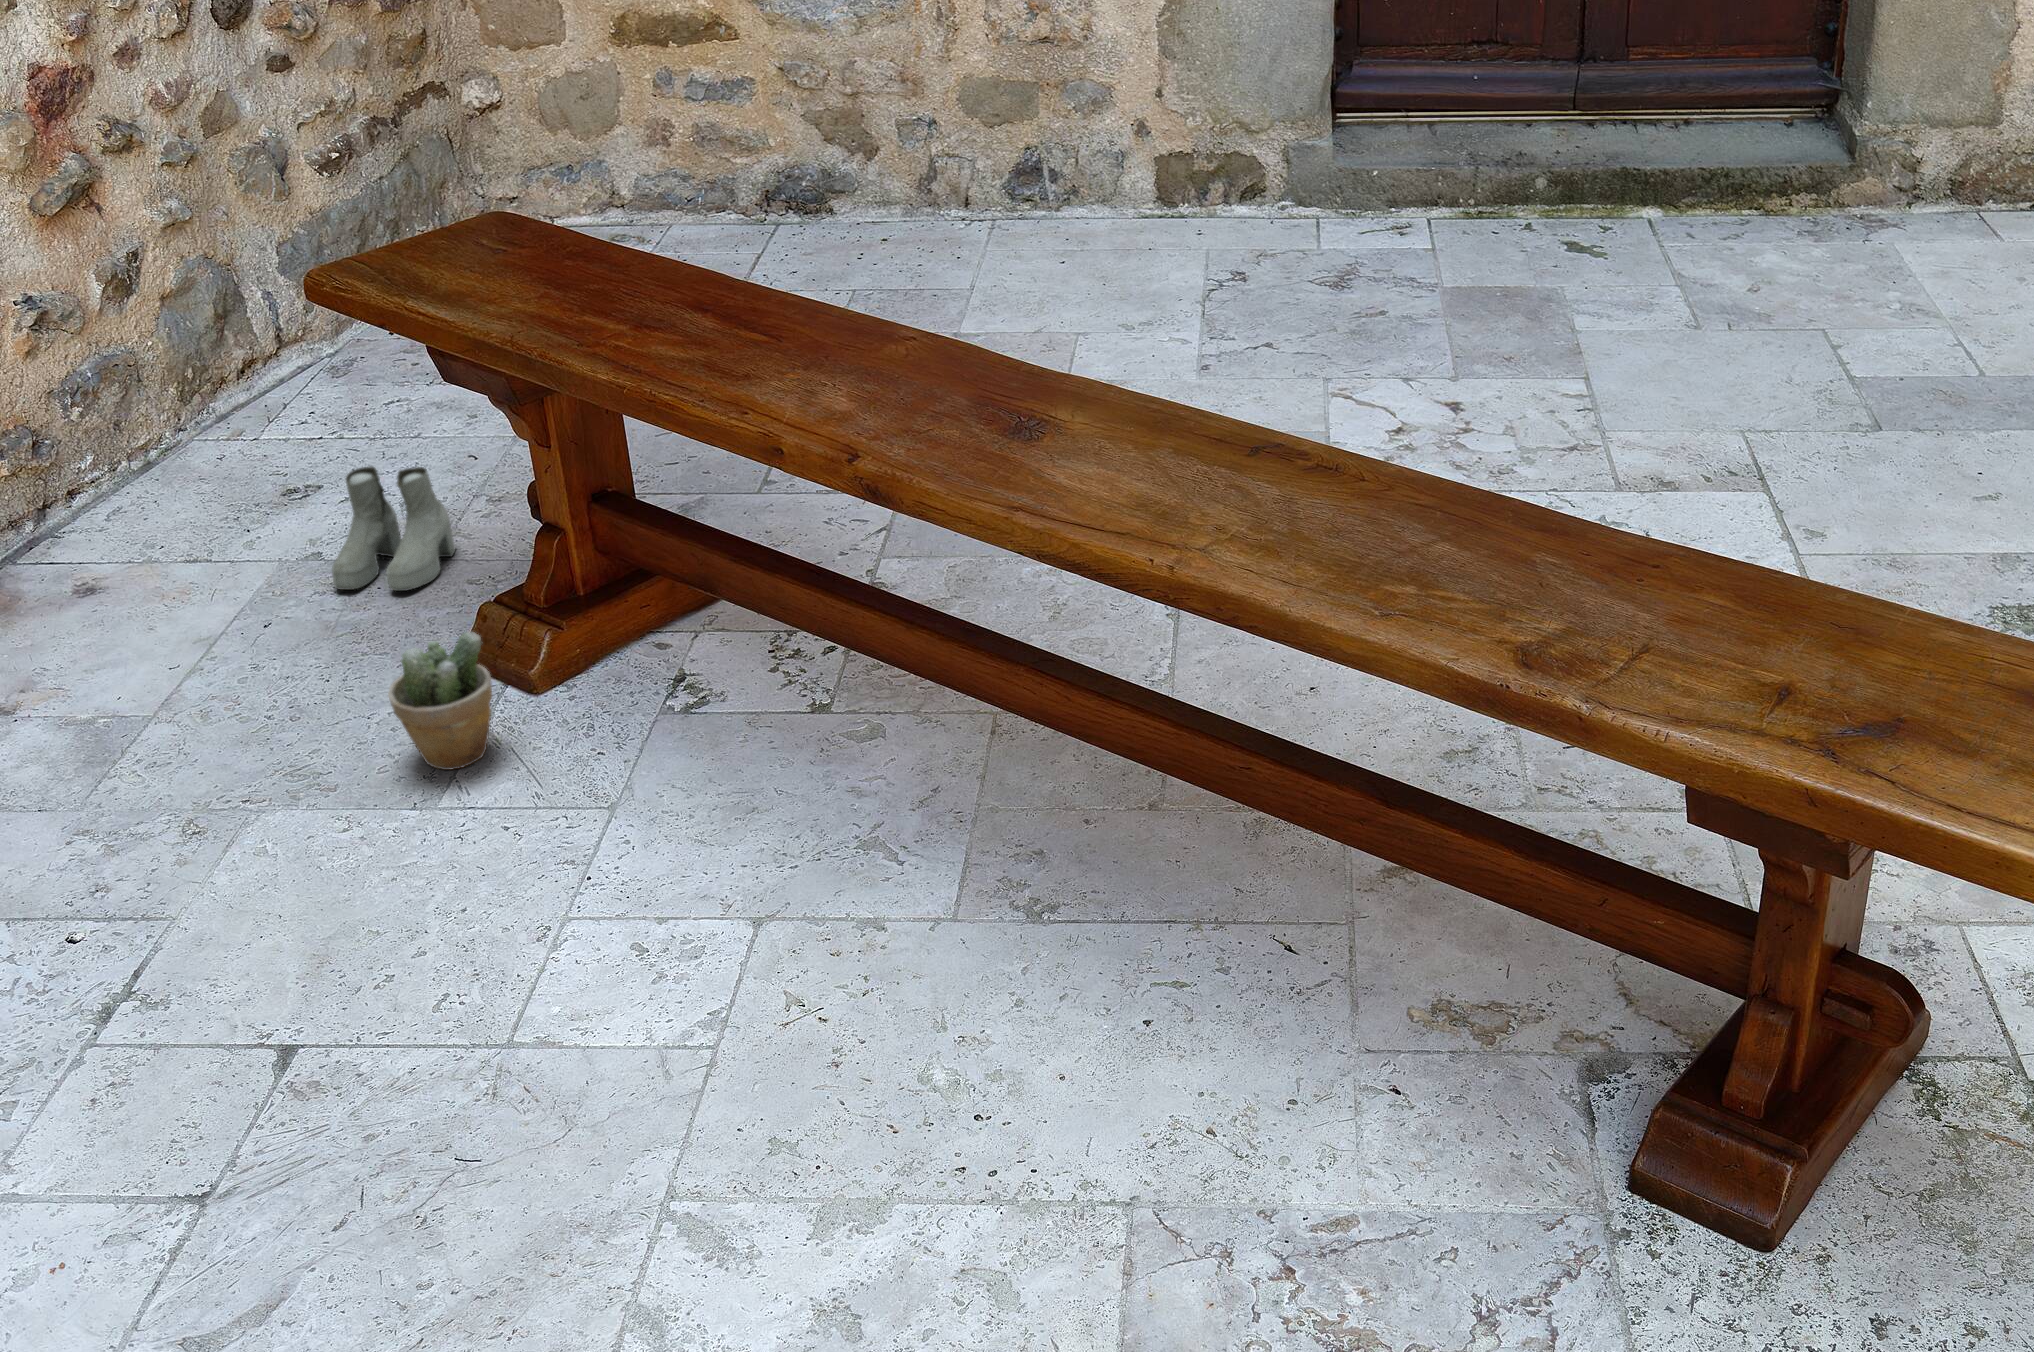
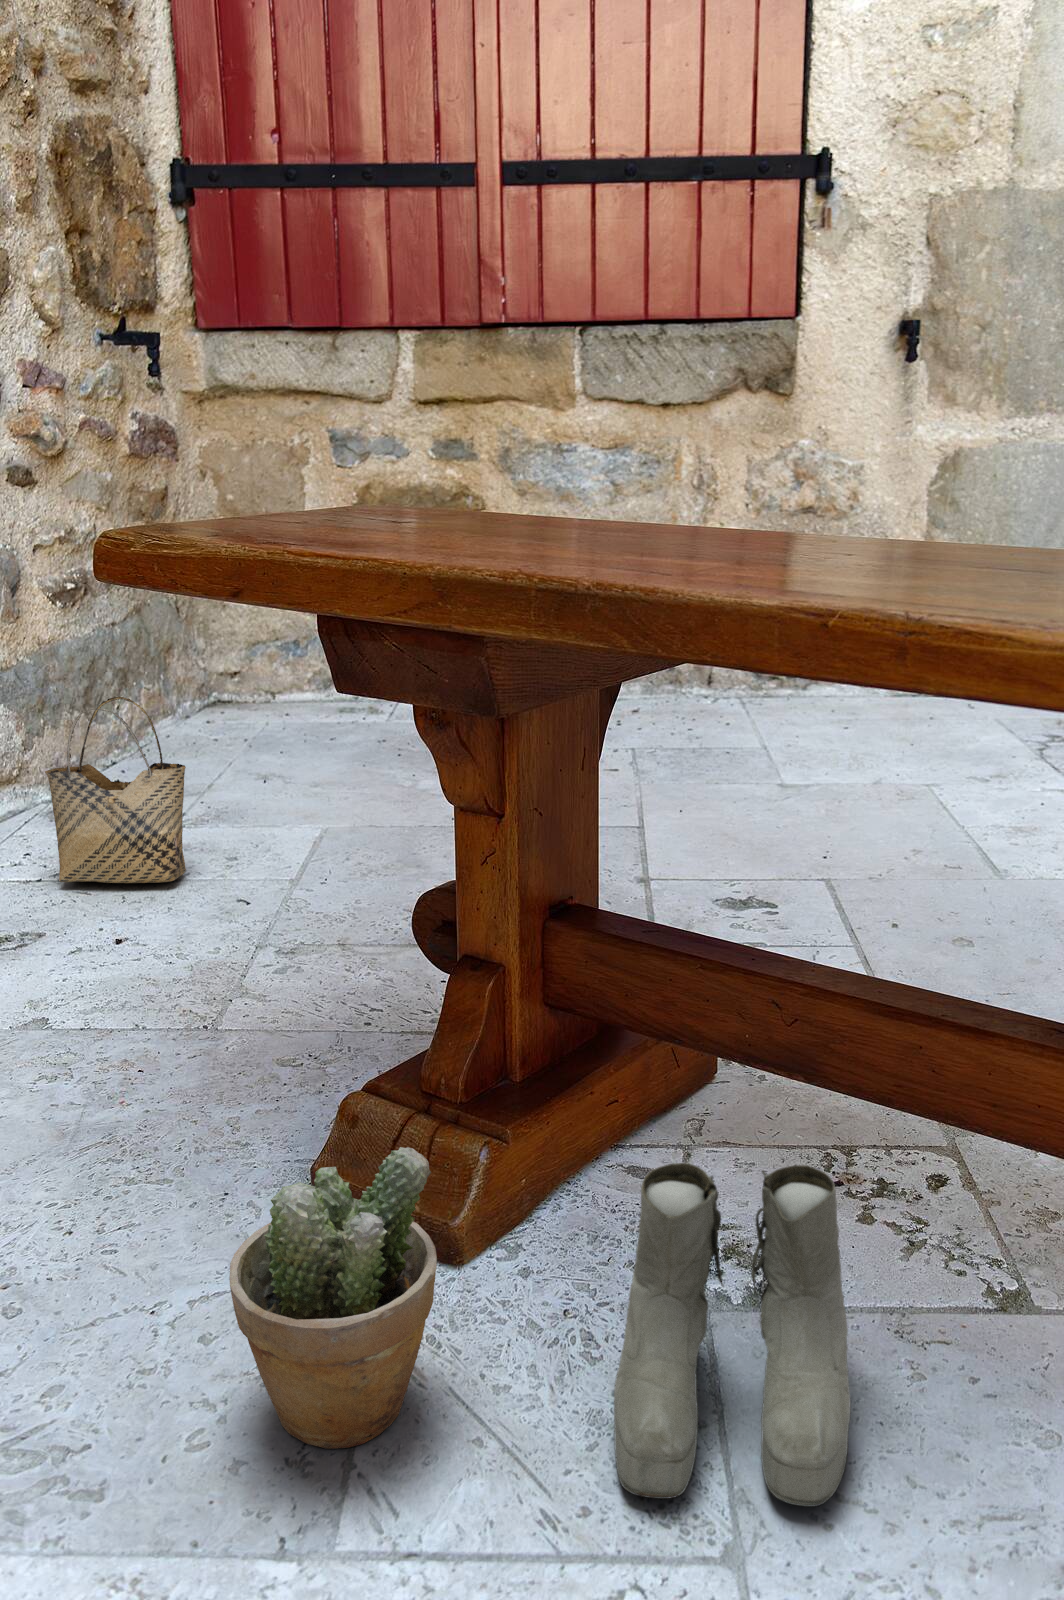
woven basket: none [315,293,437,440] -> present [45,697,186,883]
boots: present [332,466,455,591] -> present [614,1163,851,1507]

